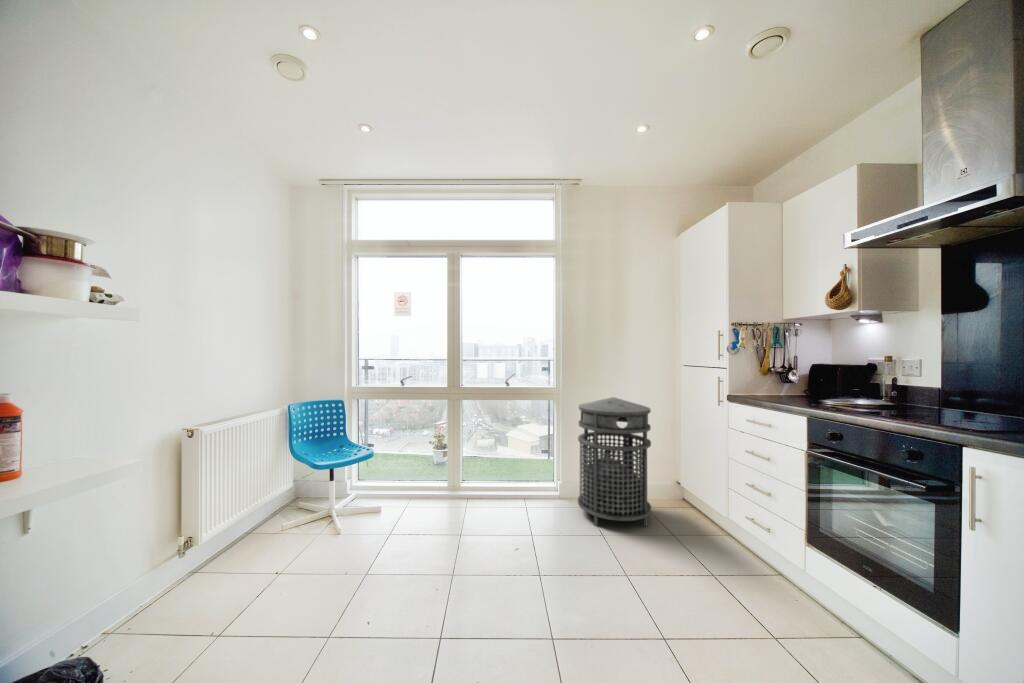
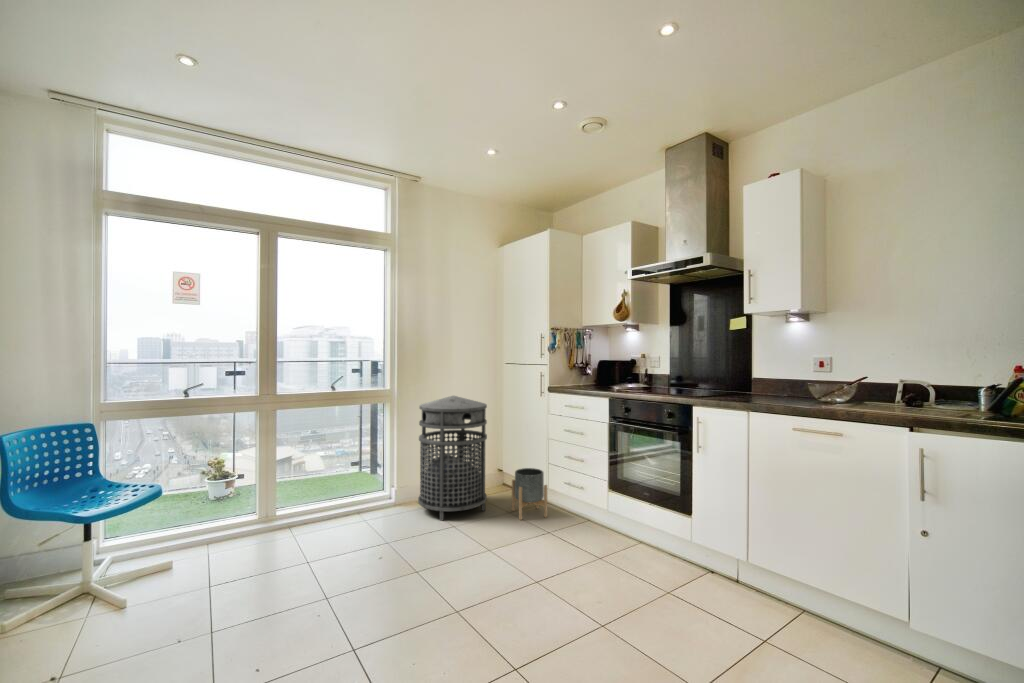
planter: none [679,488,723,556] -> present [512,468,547,520]

